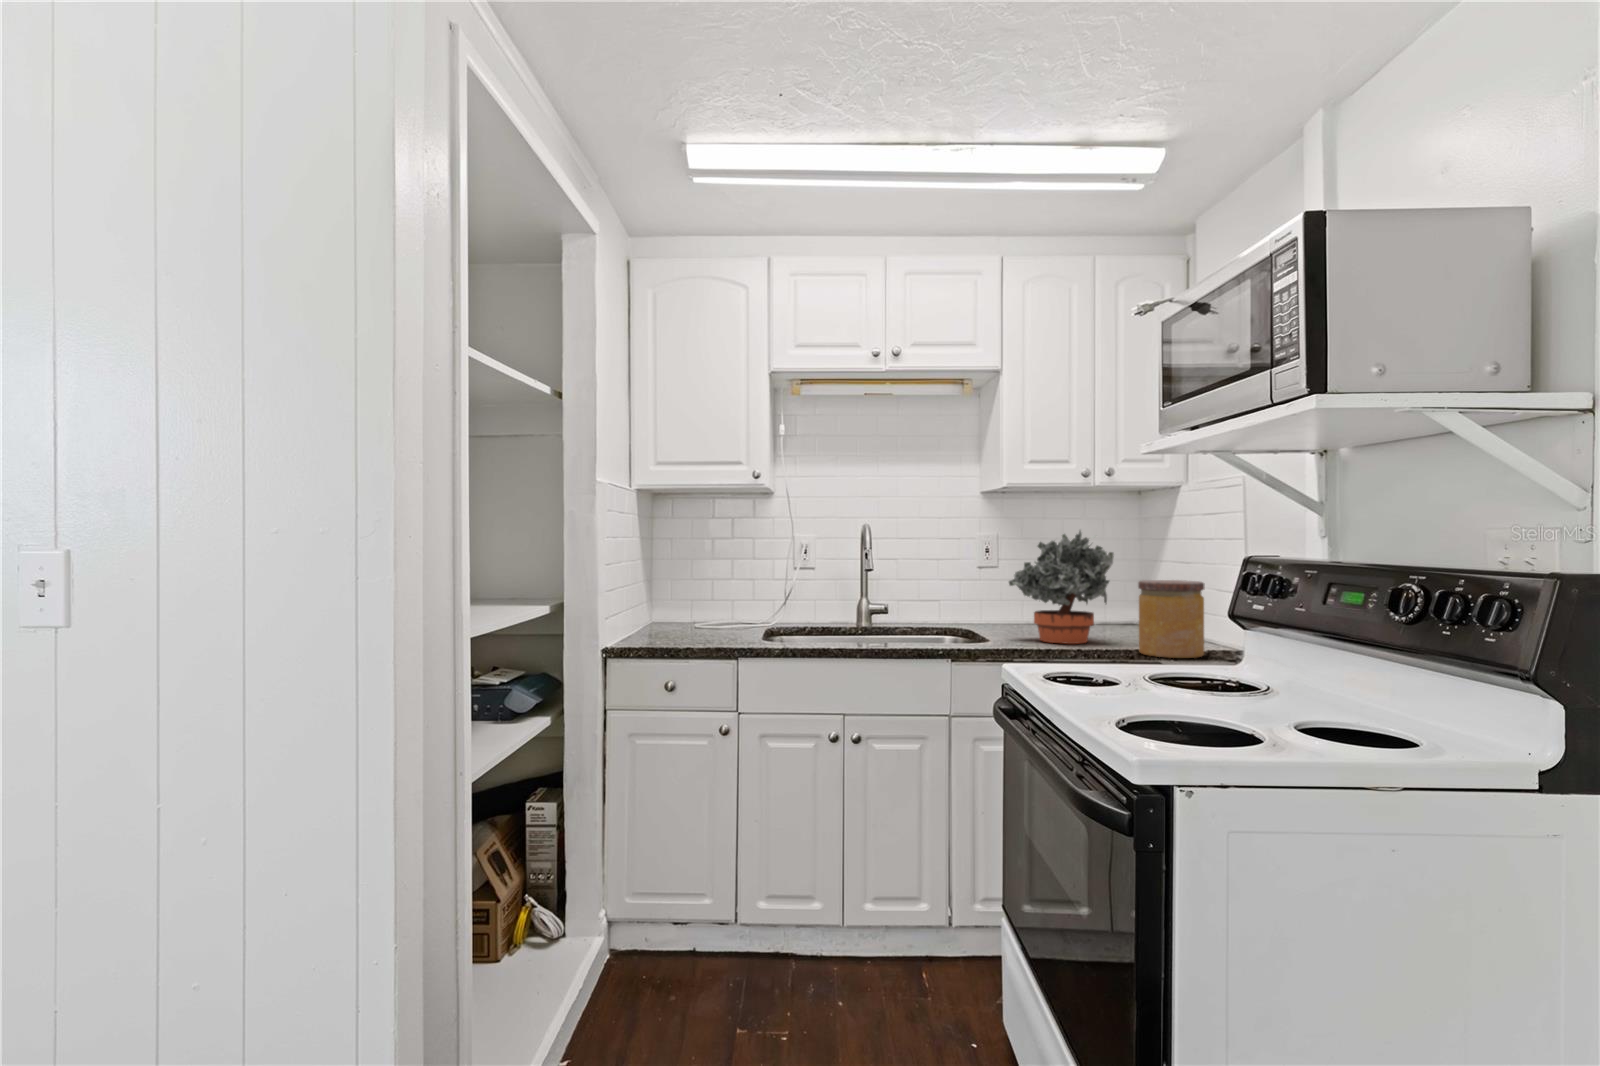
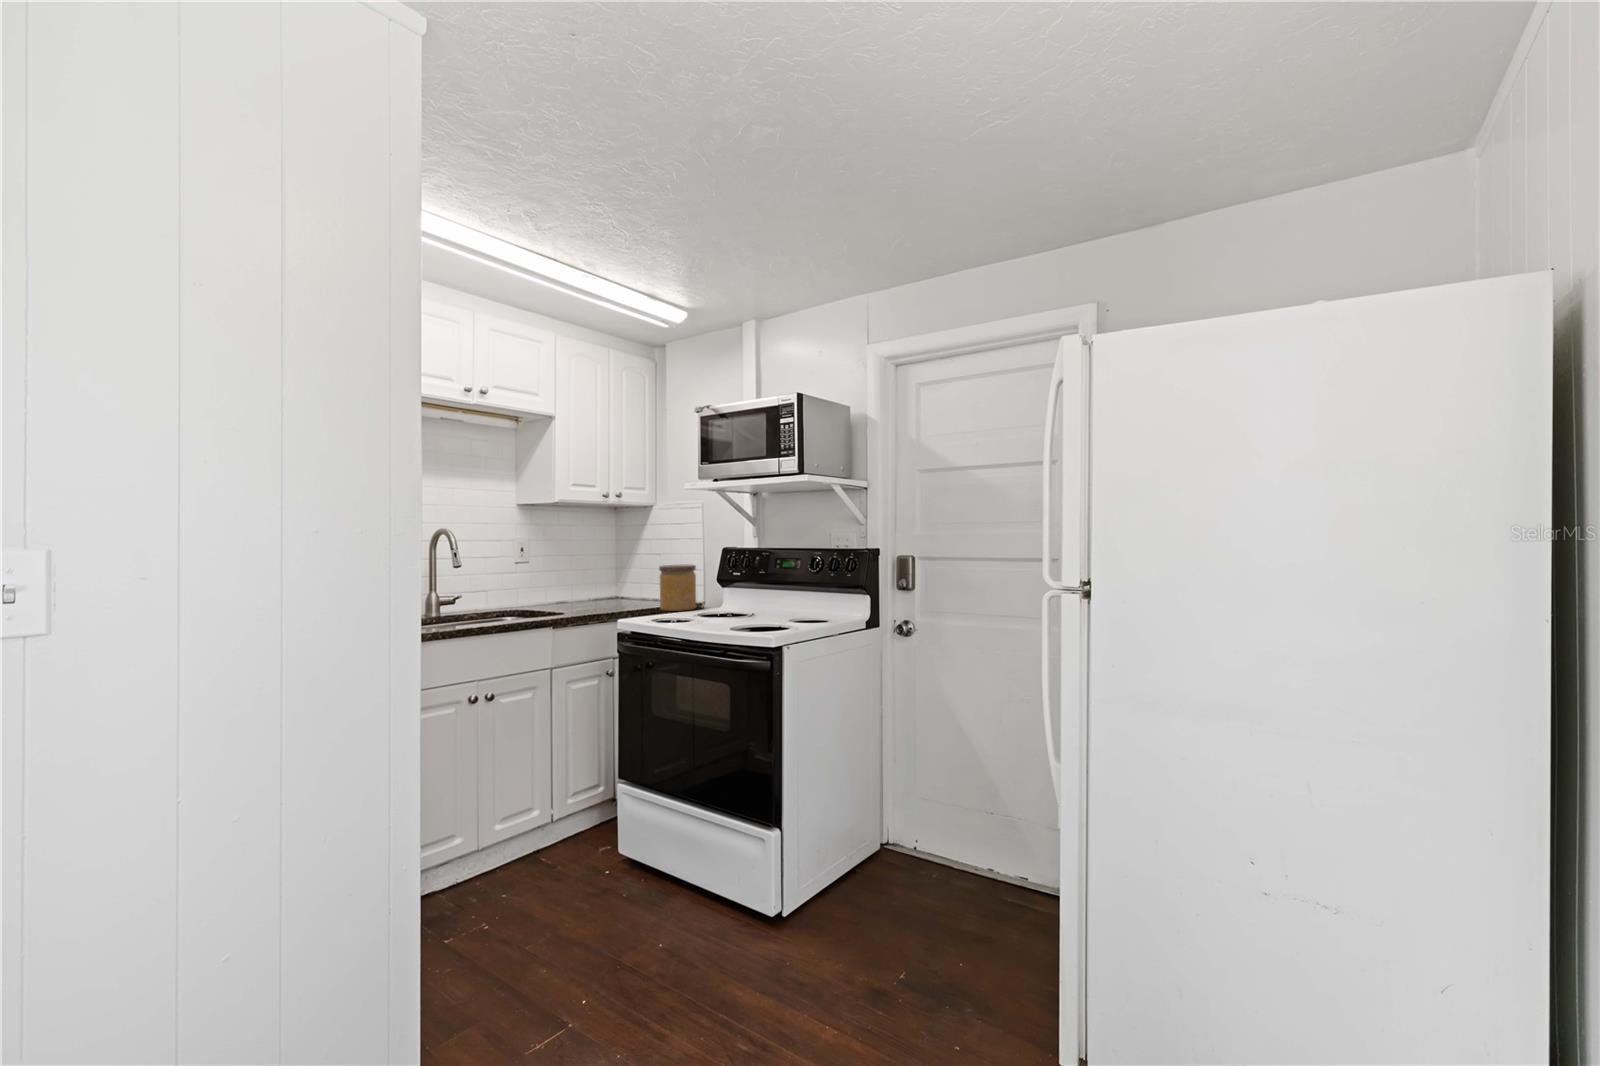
potted plant: present [1009,531,1114,644] -> none [565,534,632,611]

